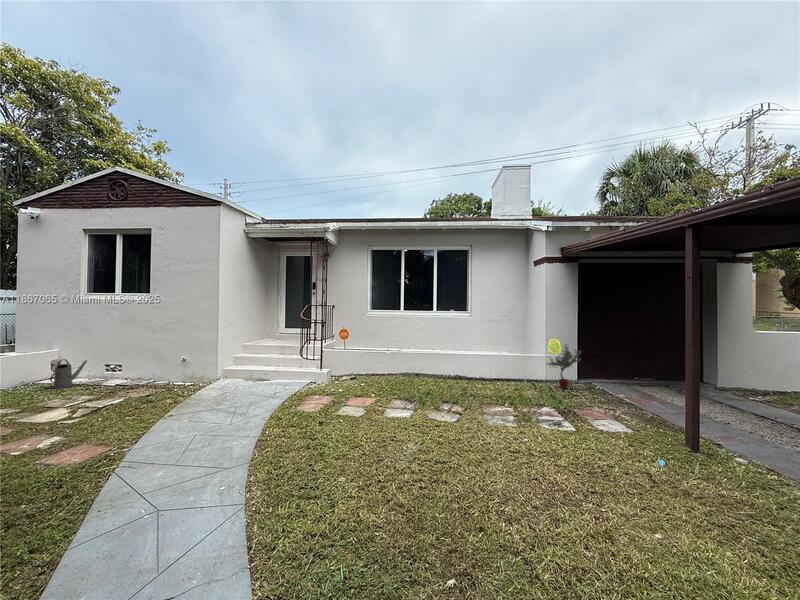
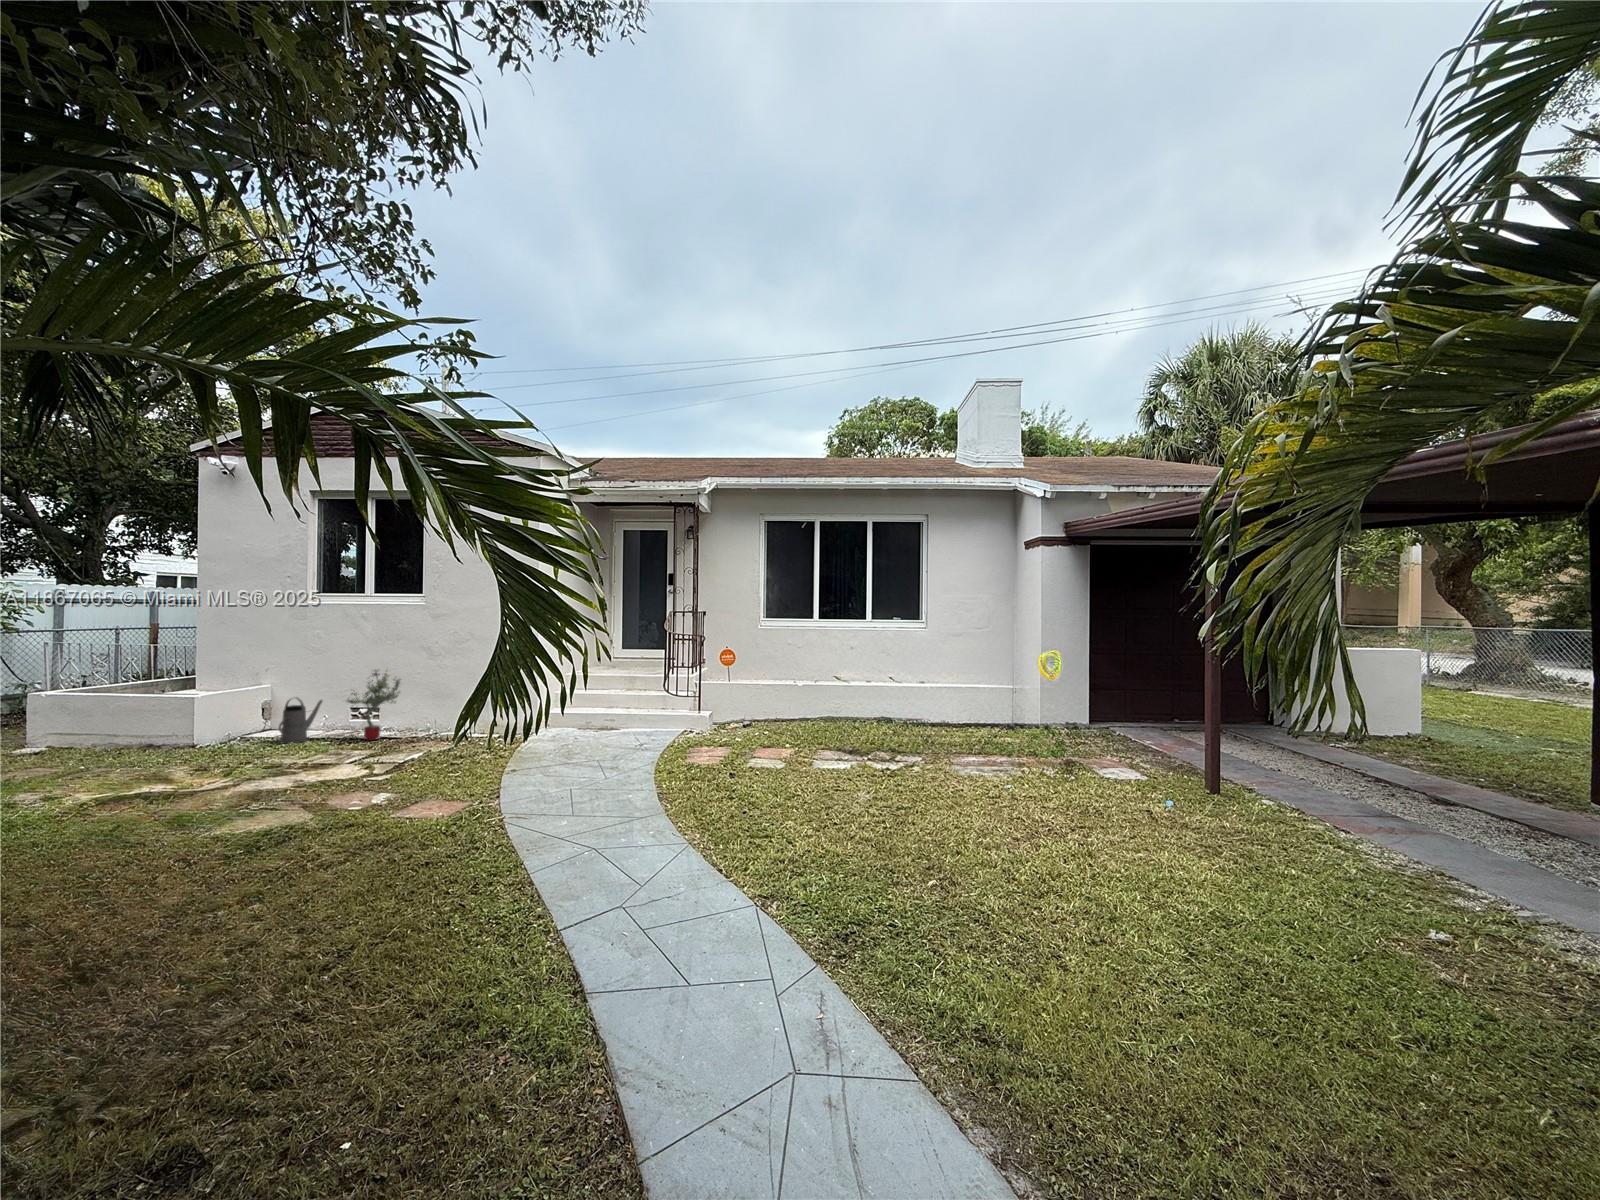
potted tree: present [548,344,581,388] -> present [346,670,401,741]

